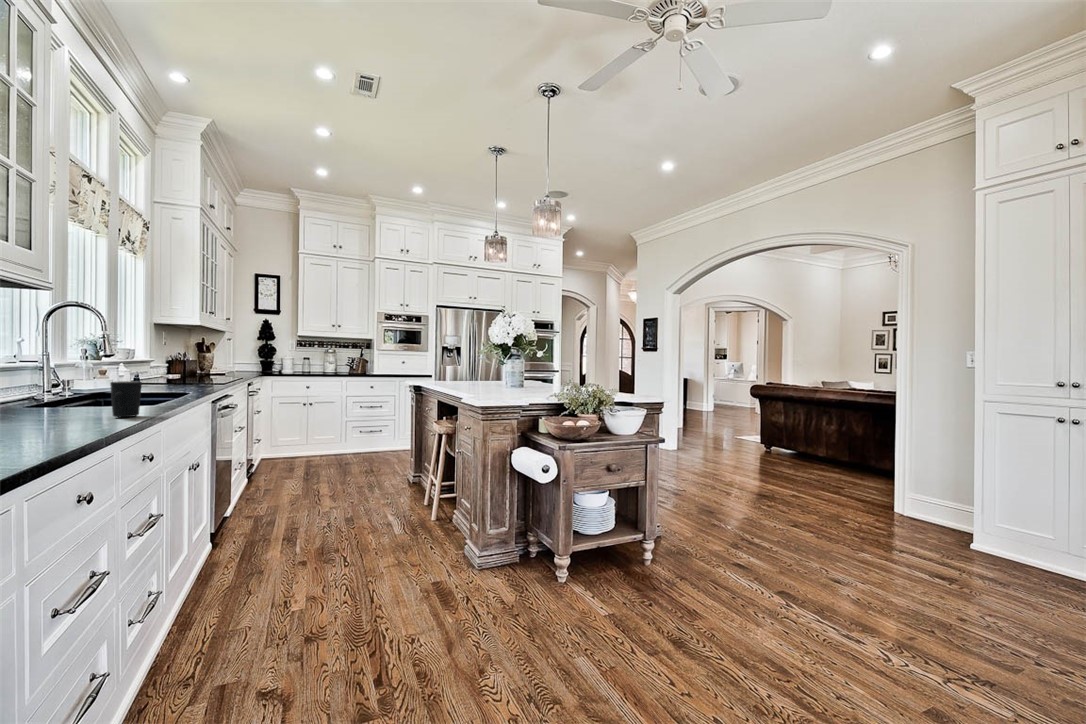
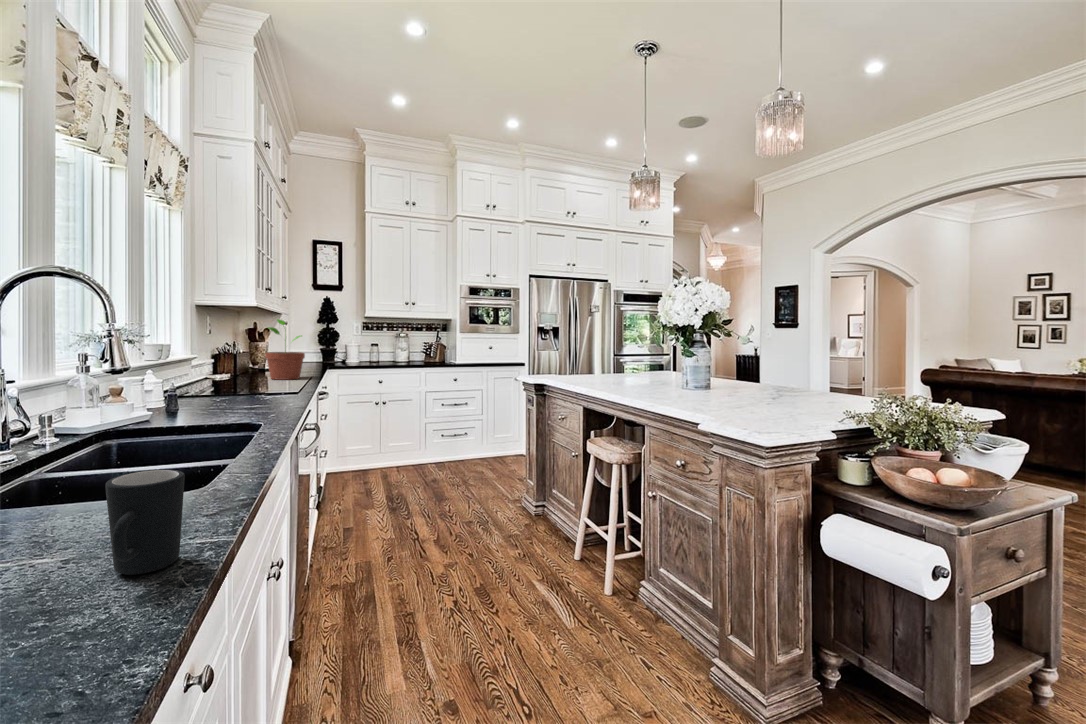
potted plant: none [207,335,238,379] -> present [265,319,305,380]

